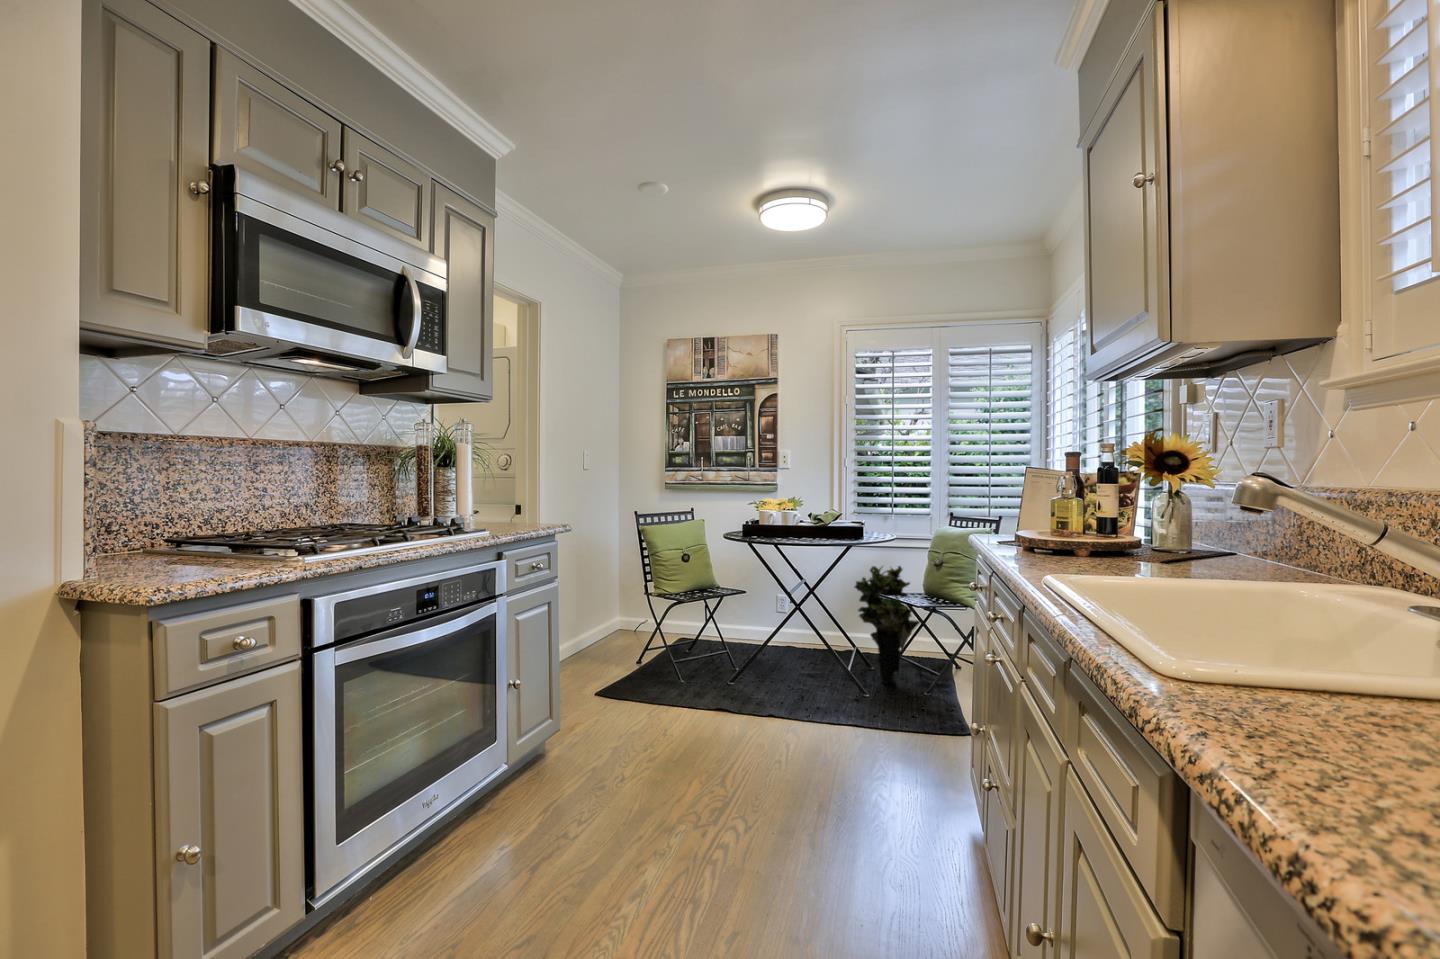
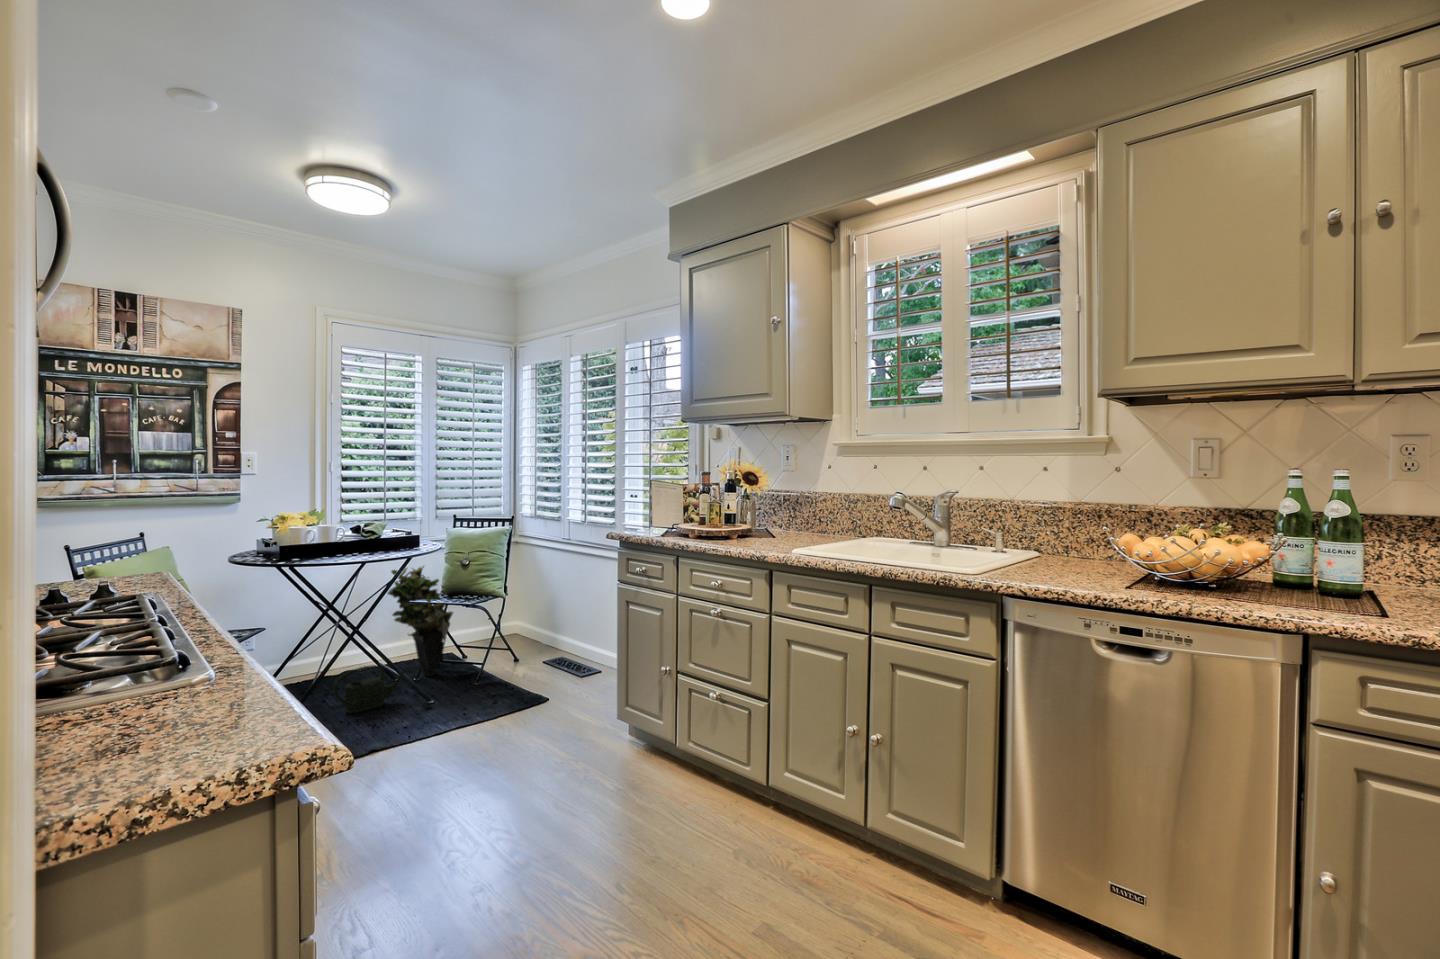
watering can: none [772,647,839,691] -> present [333,665,409,713]

